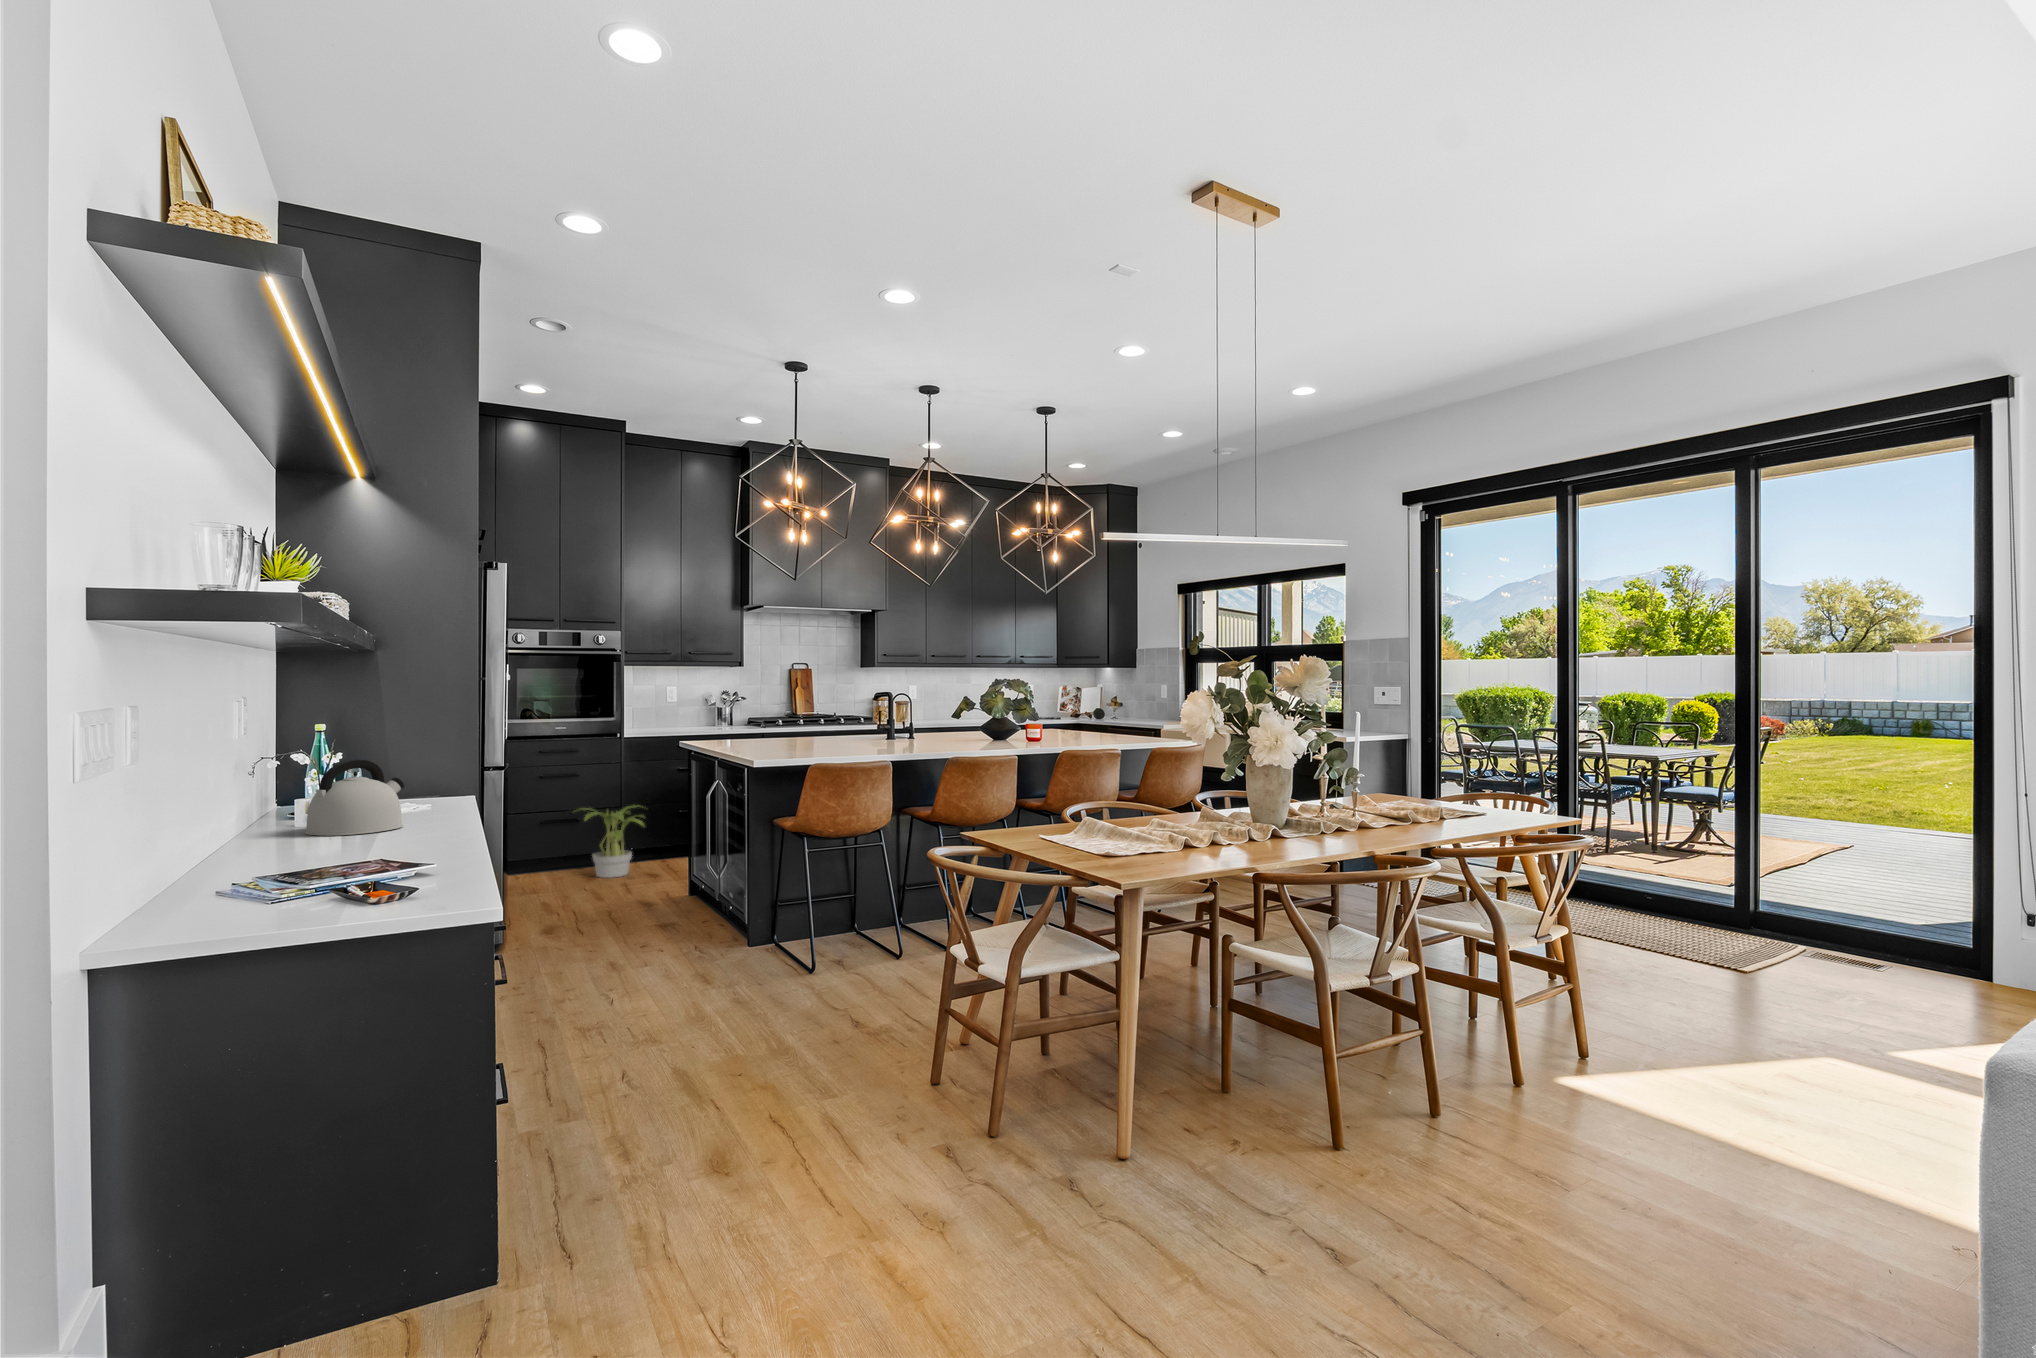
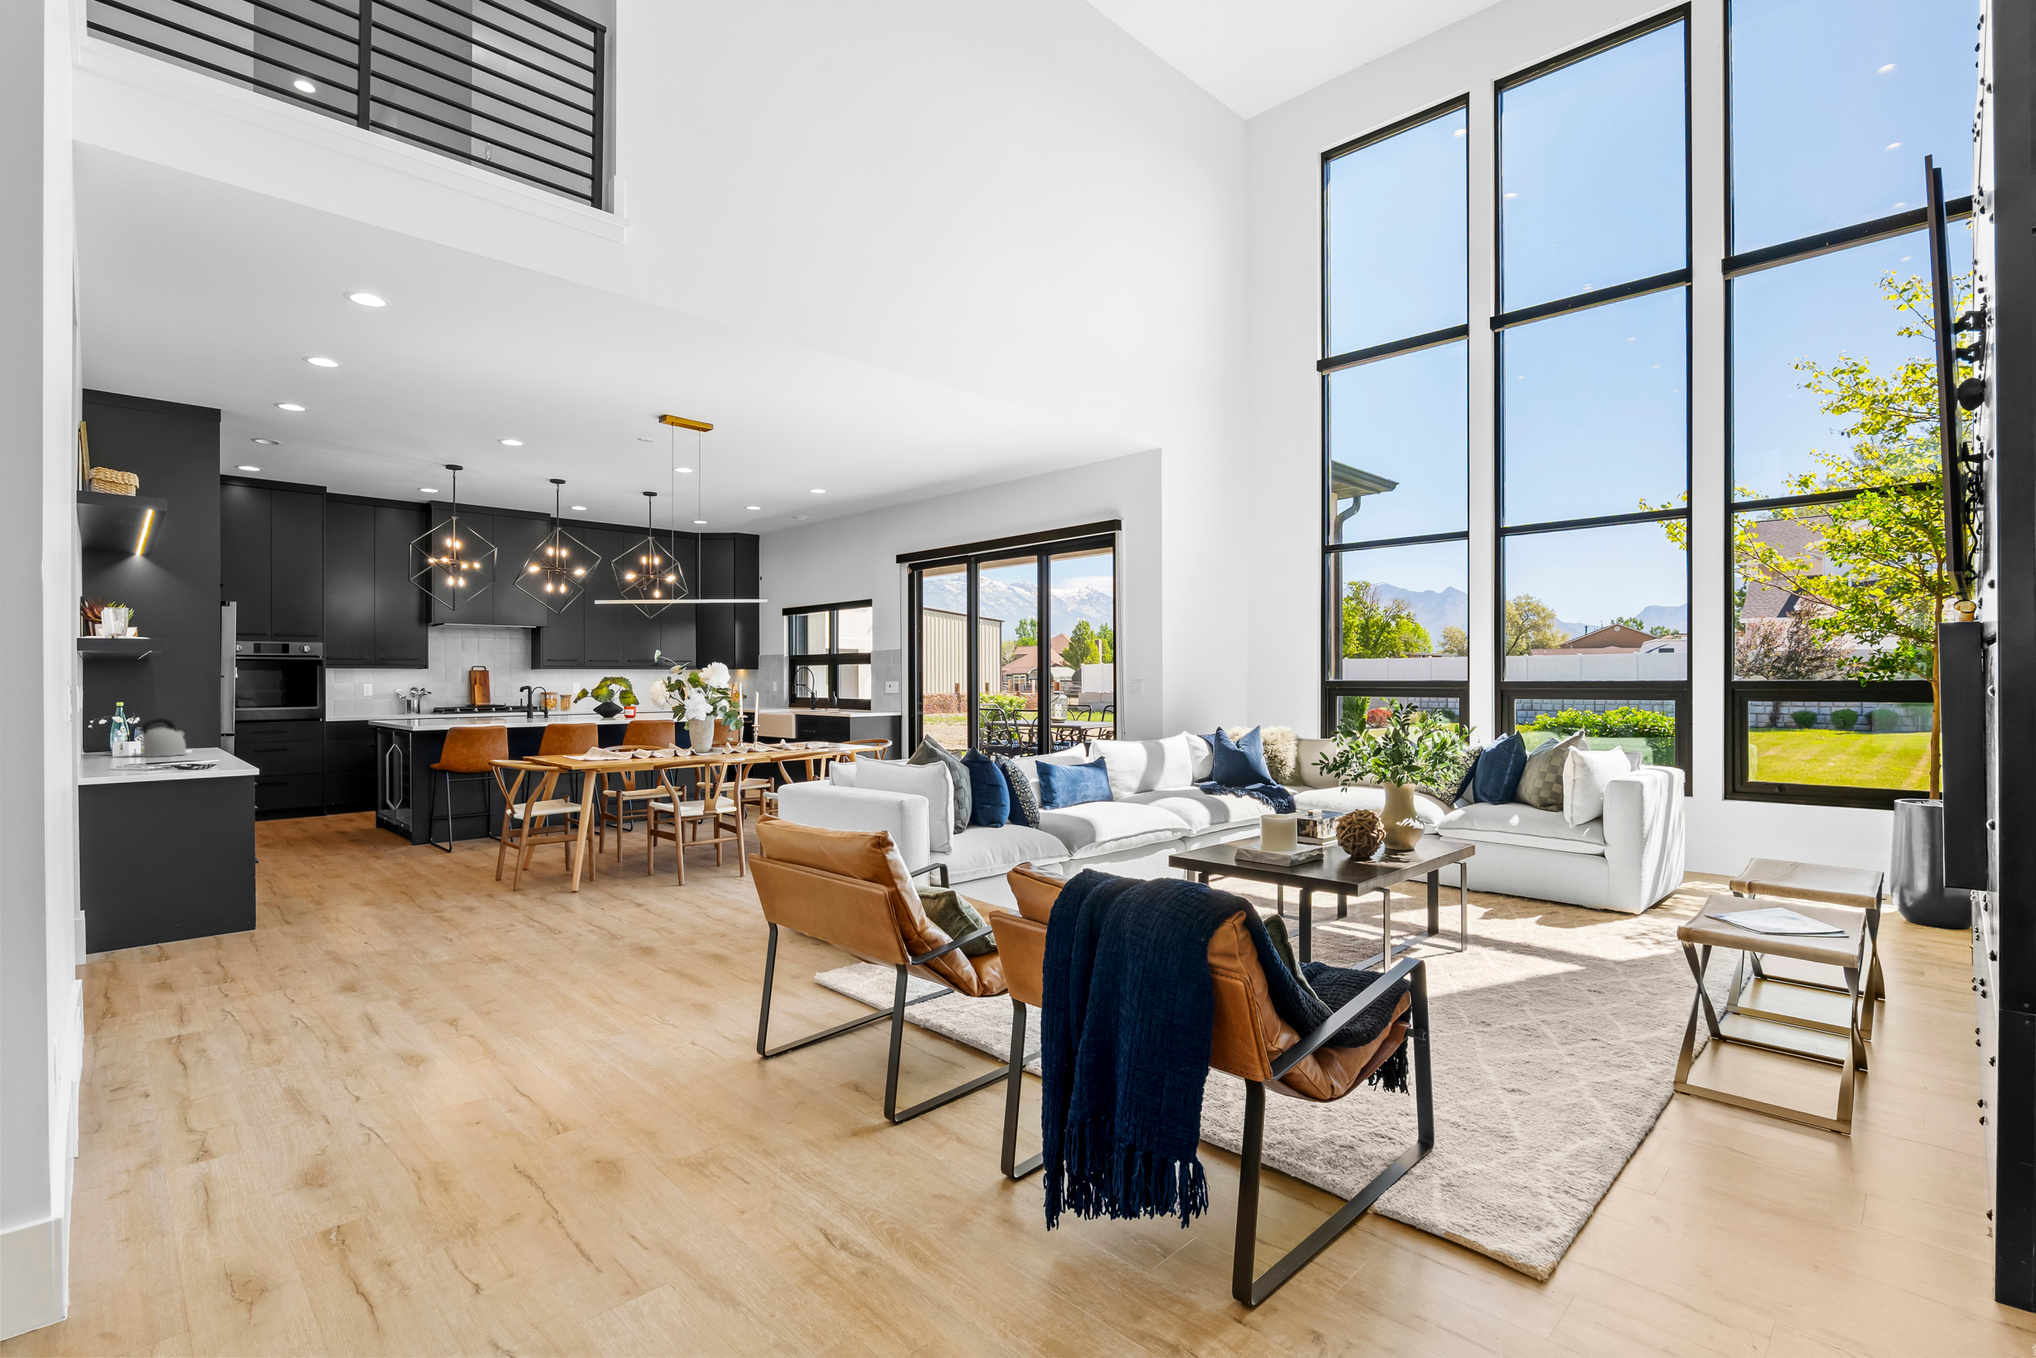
potted plant: present [581,805,645,878] -> none [284,770,345,822]

